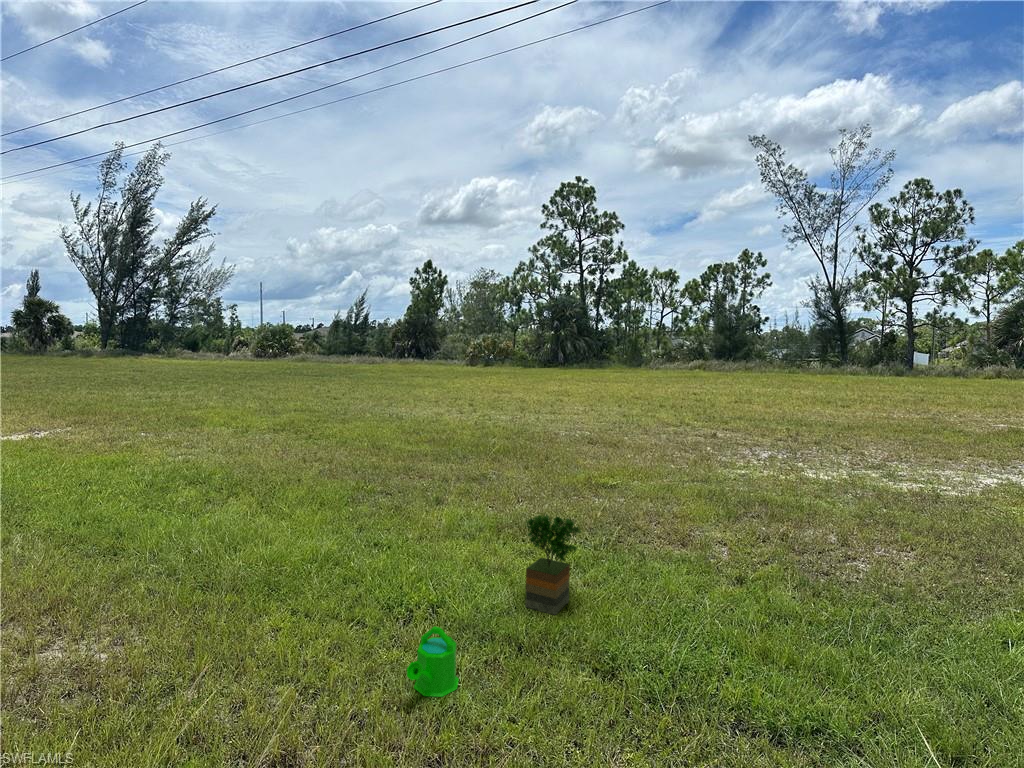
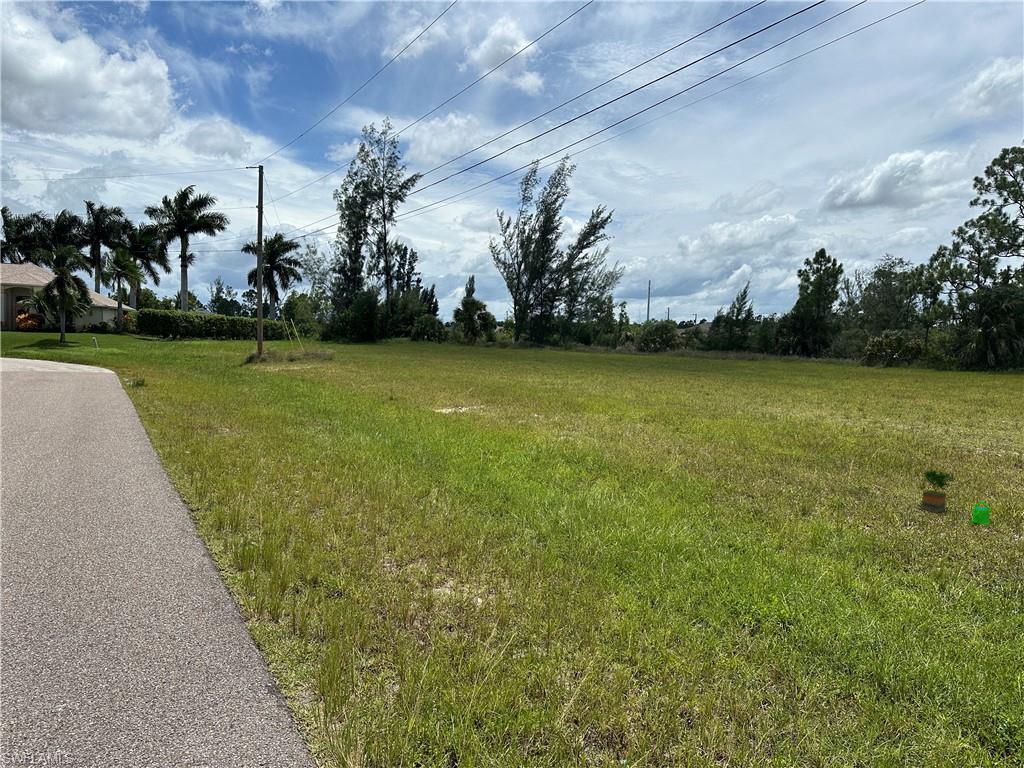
watering can: present [407,626,459,697] -> present [971,501,990,524]

